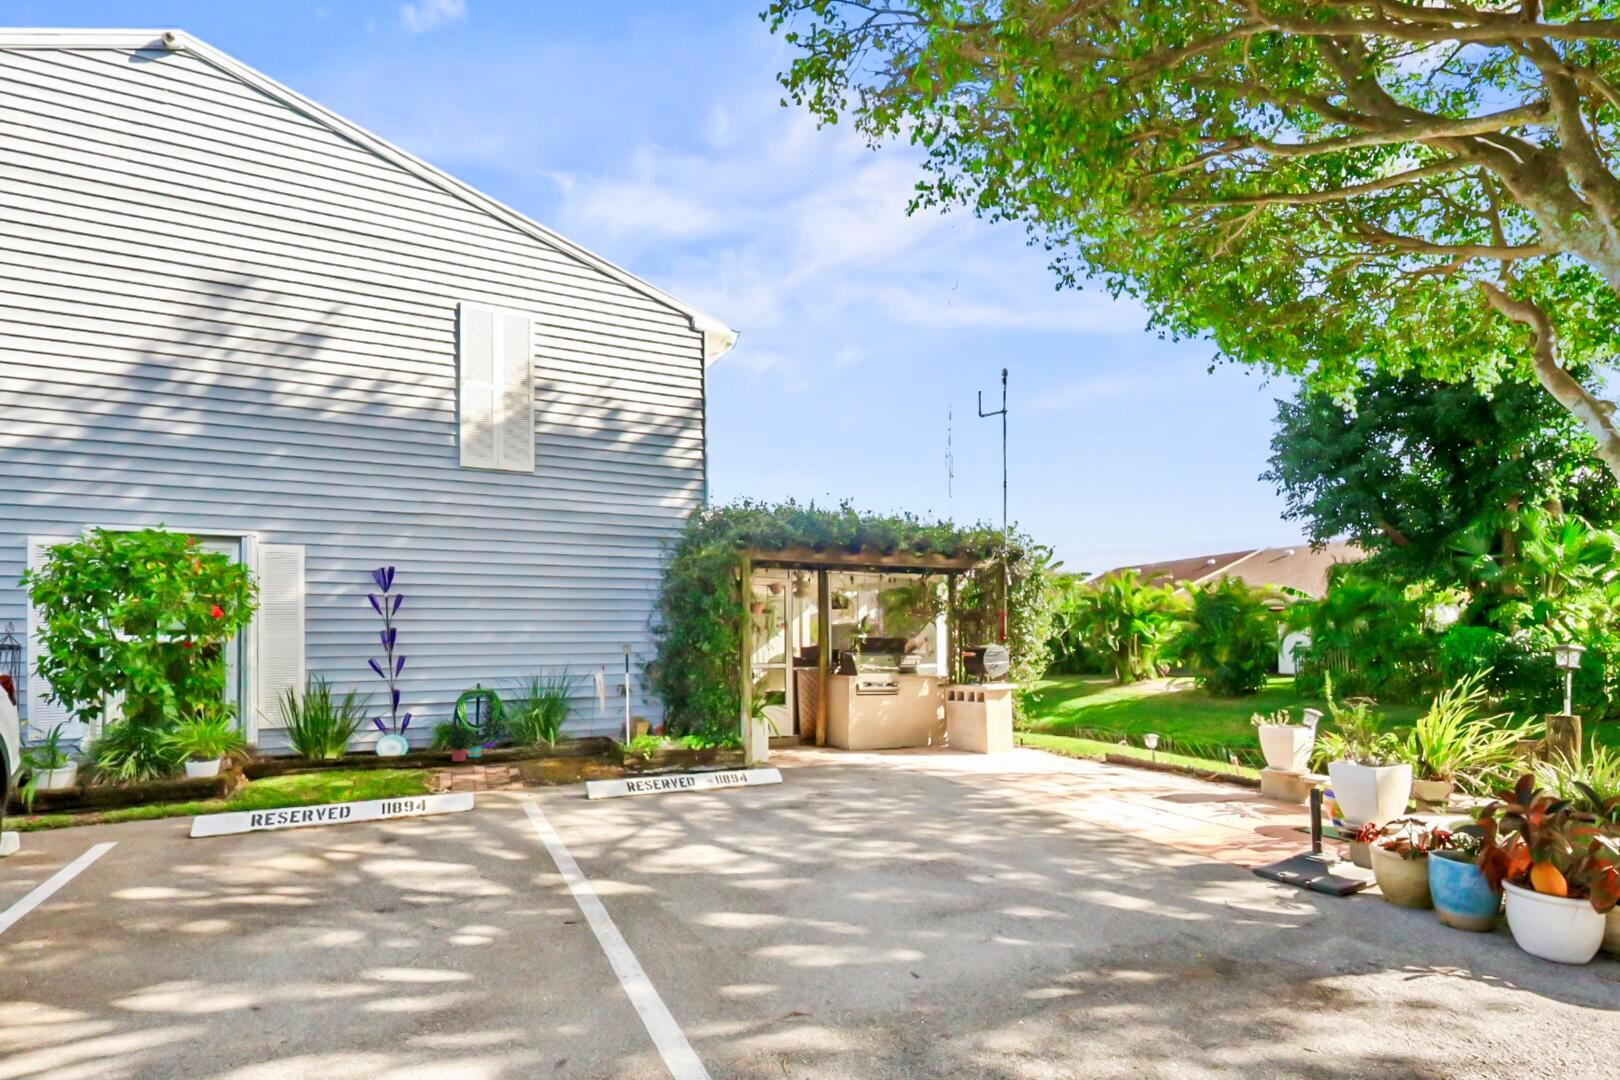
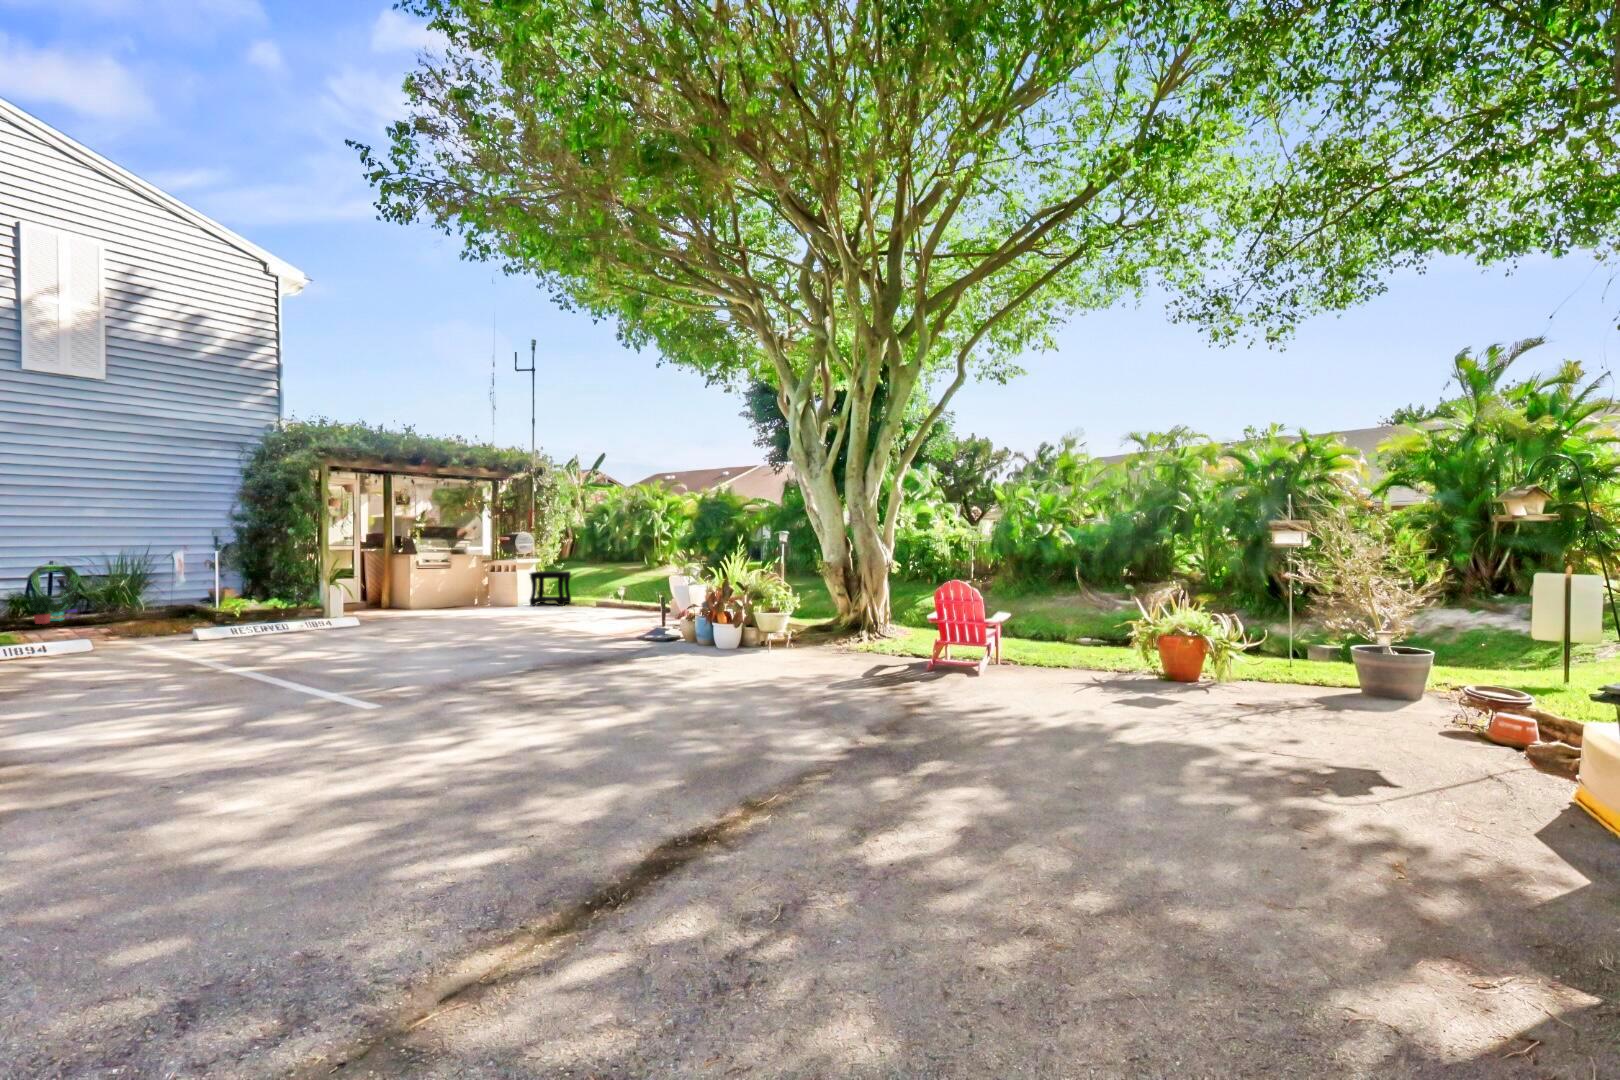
side table: none [1004,702,1066,757] -> present [530,571,571,606]

